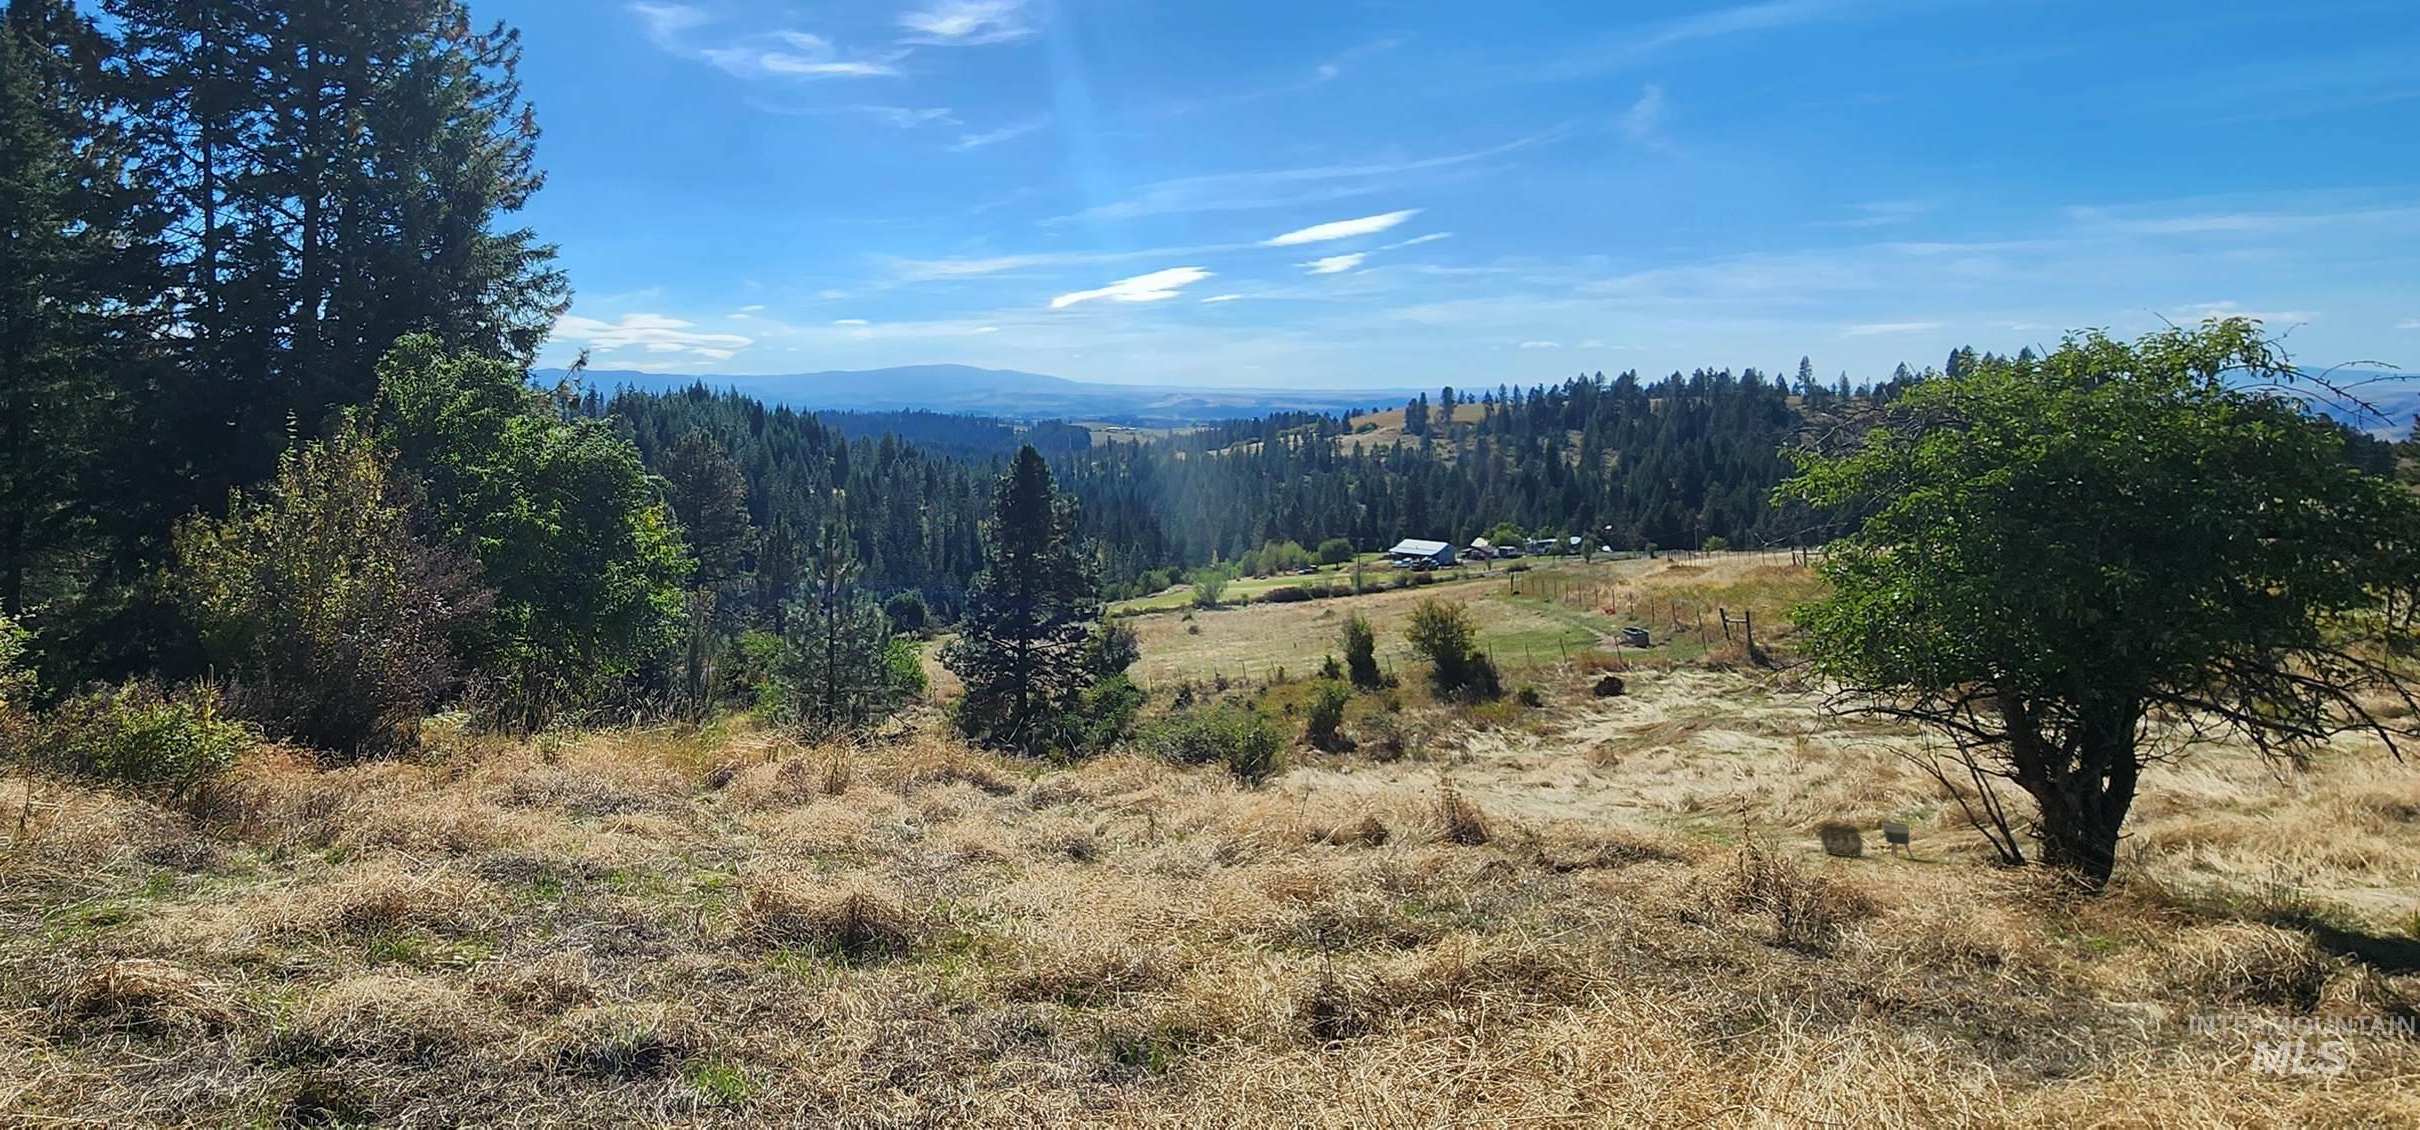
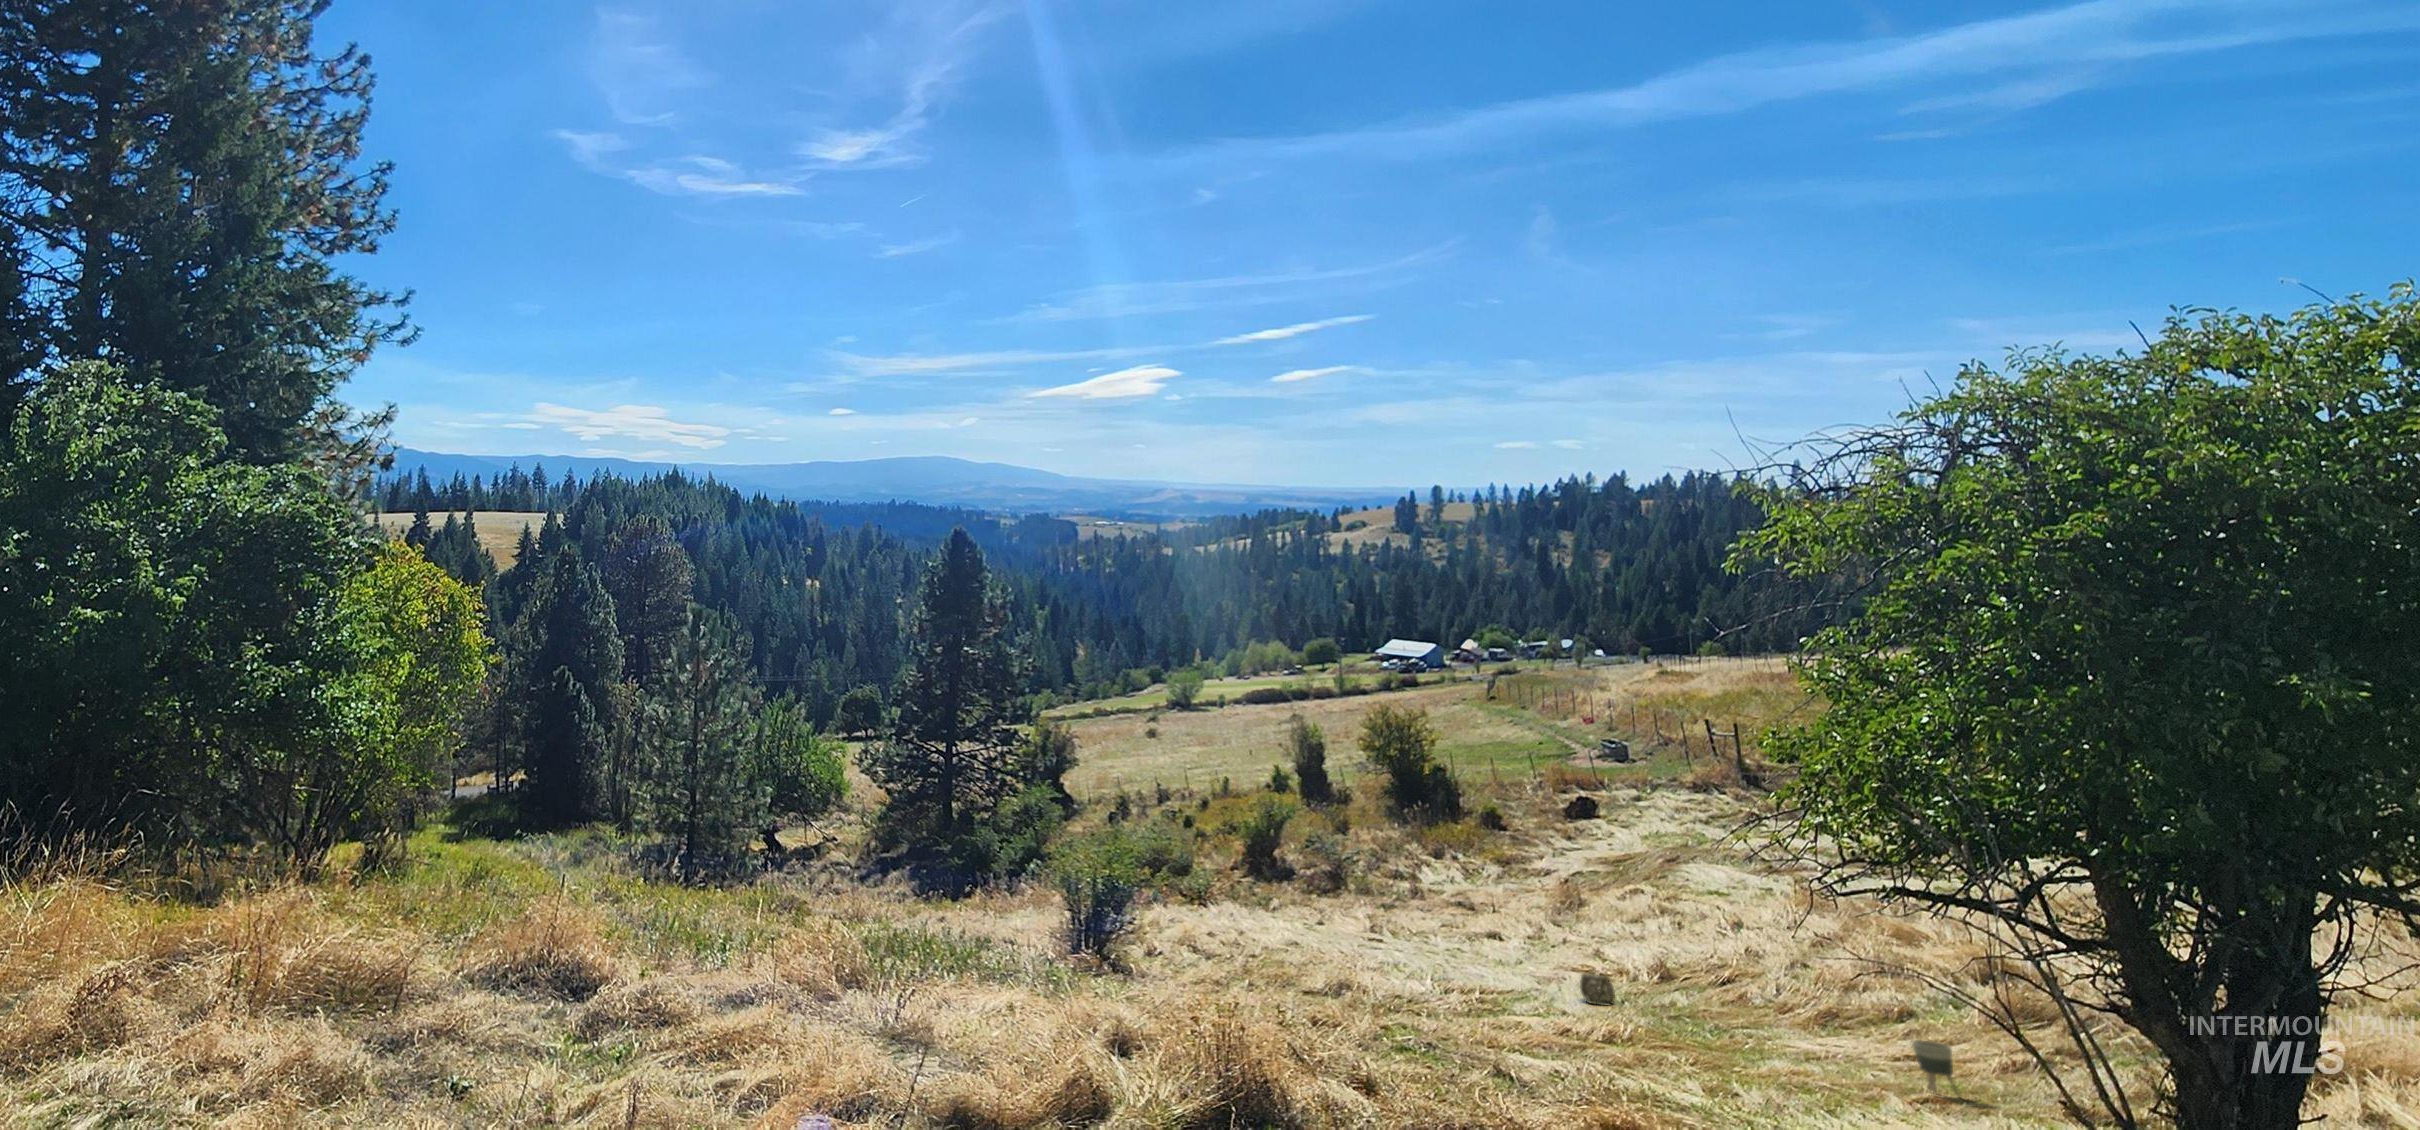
woven basket: present [1820,823,1863,856] -> present [1580,973,1615,1006]

